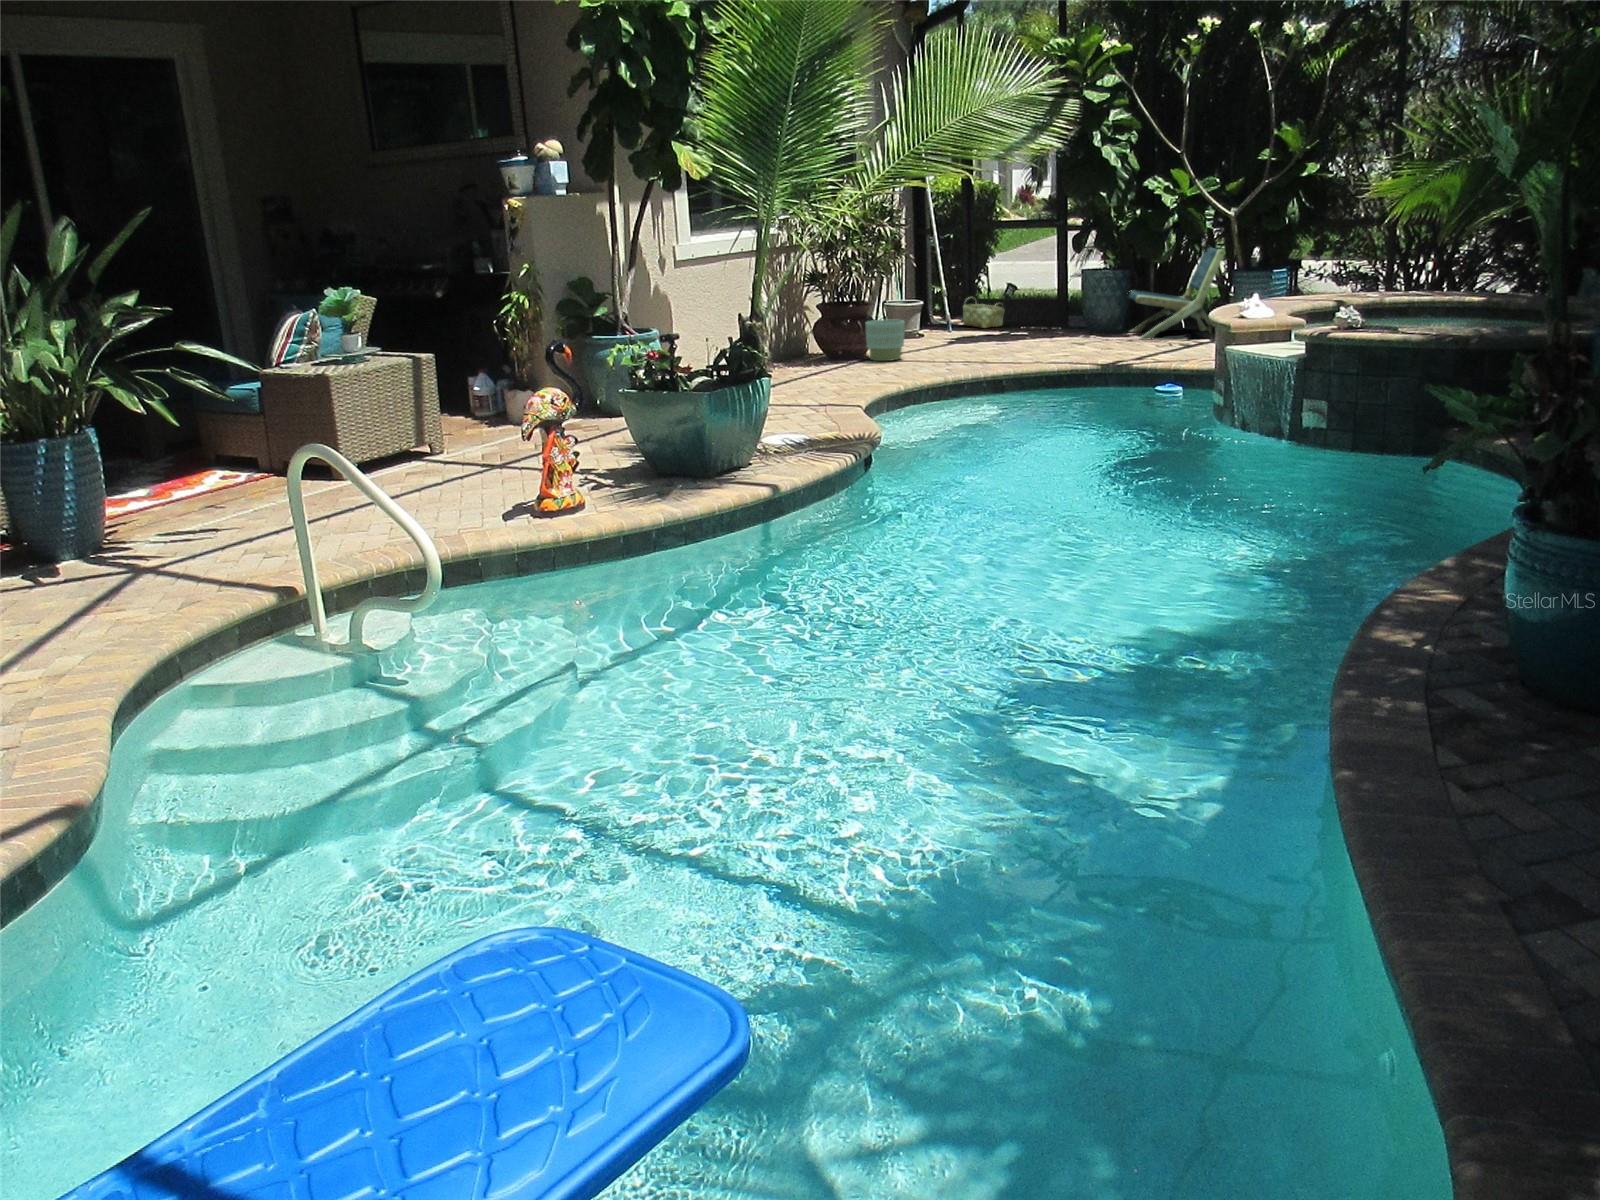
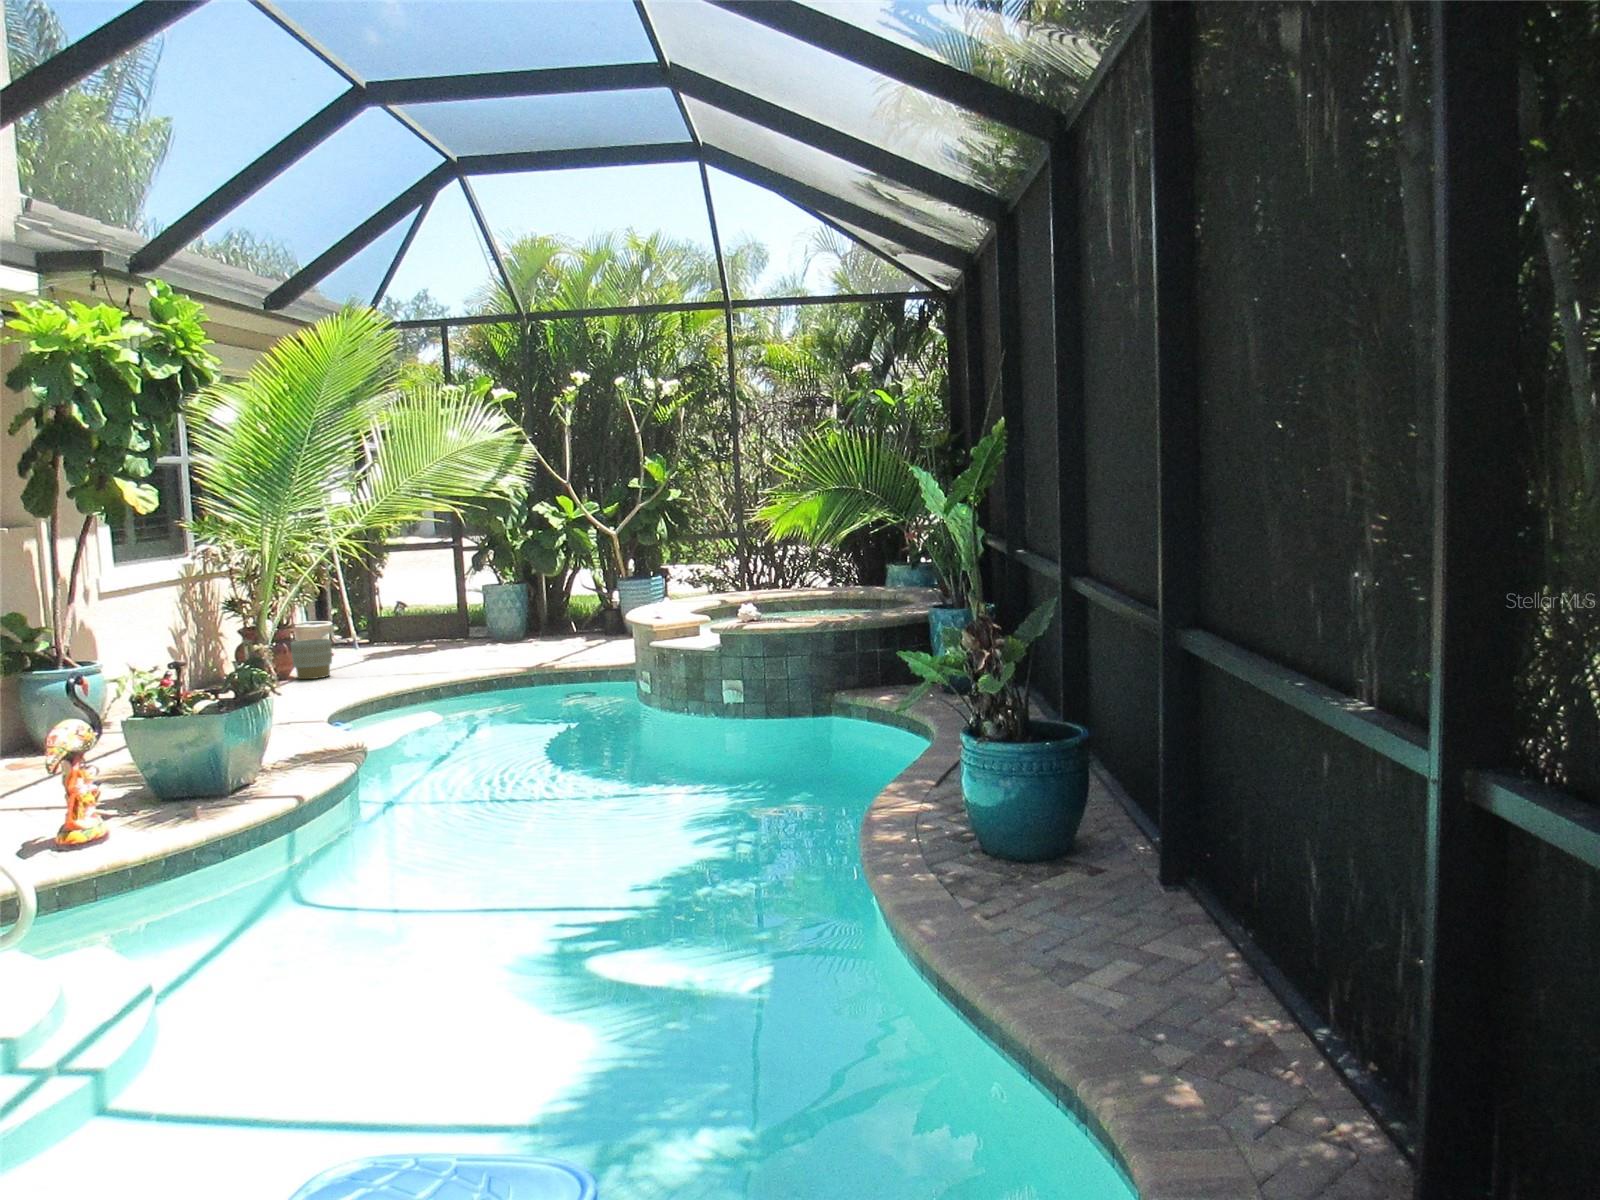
lounge chair: present [1129,248,1225,340] -> none [526,560,614,644]
woven basket: present [963,297,1004,328] -> none [367,614,409,643]

